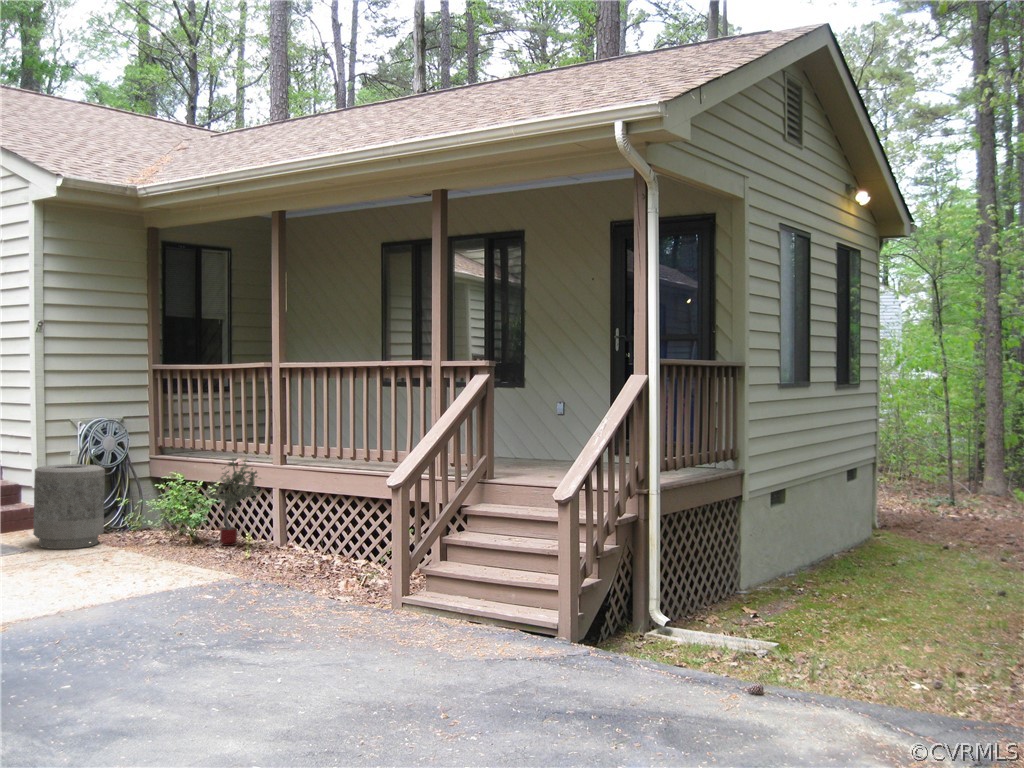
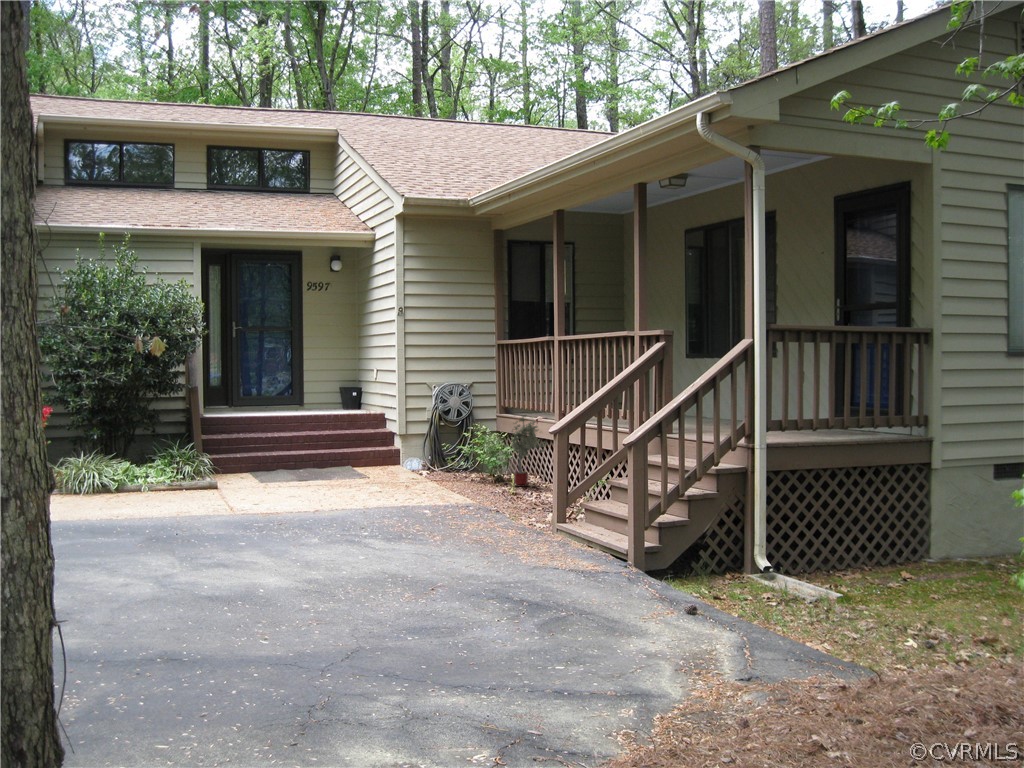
trash can: present [33,464,105,549] -> none [392,417,441,480]

